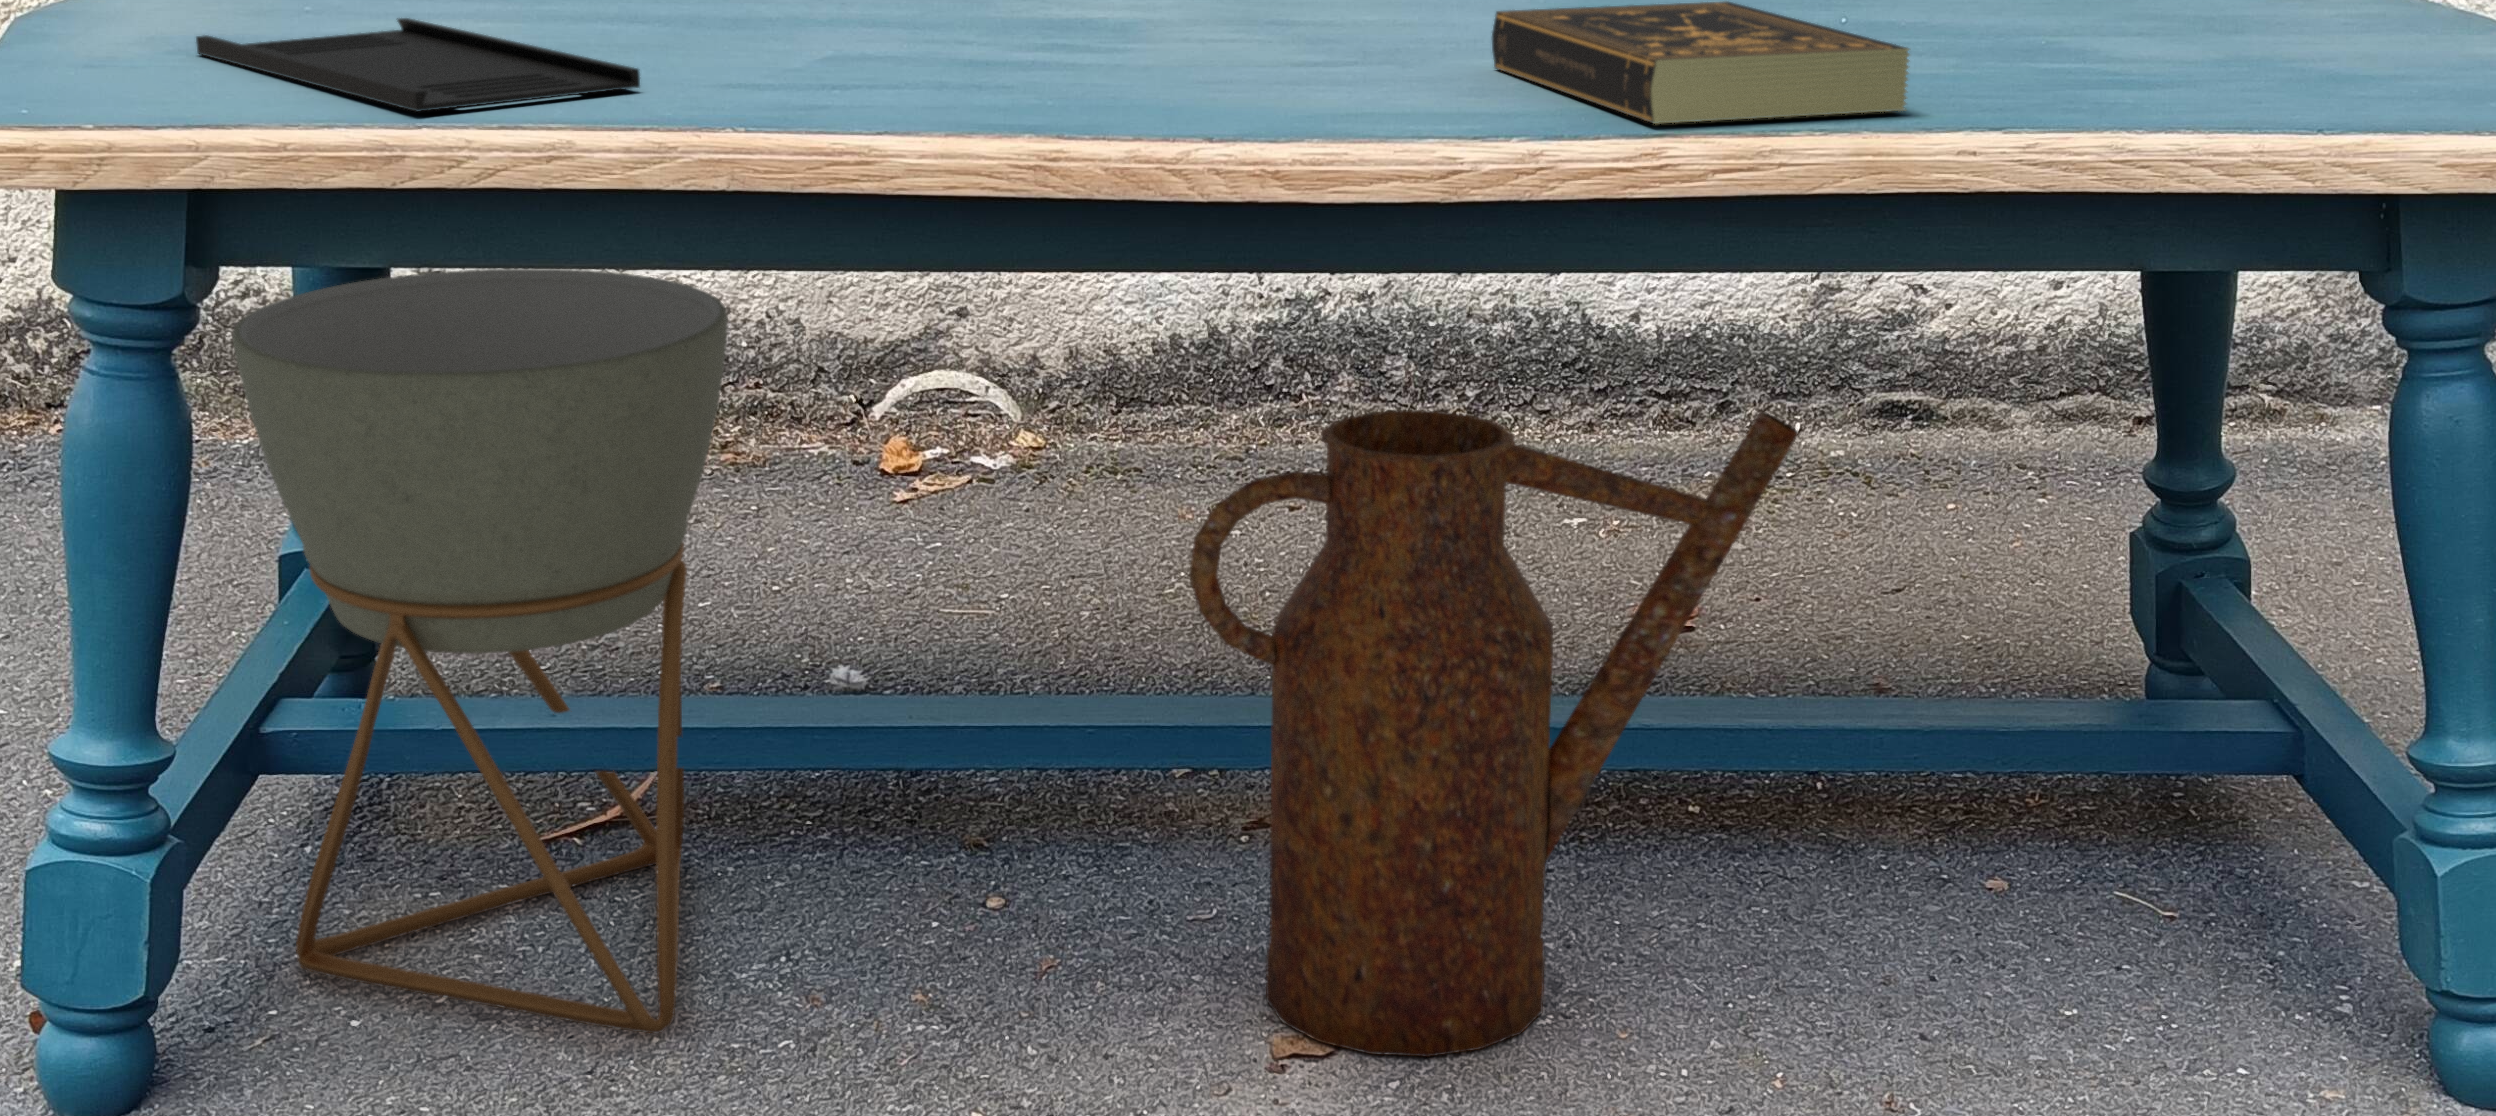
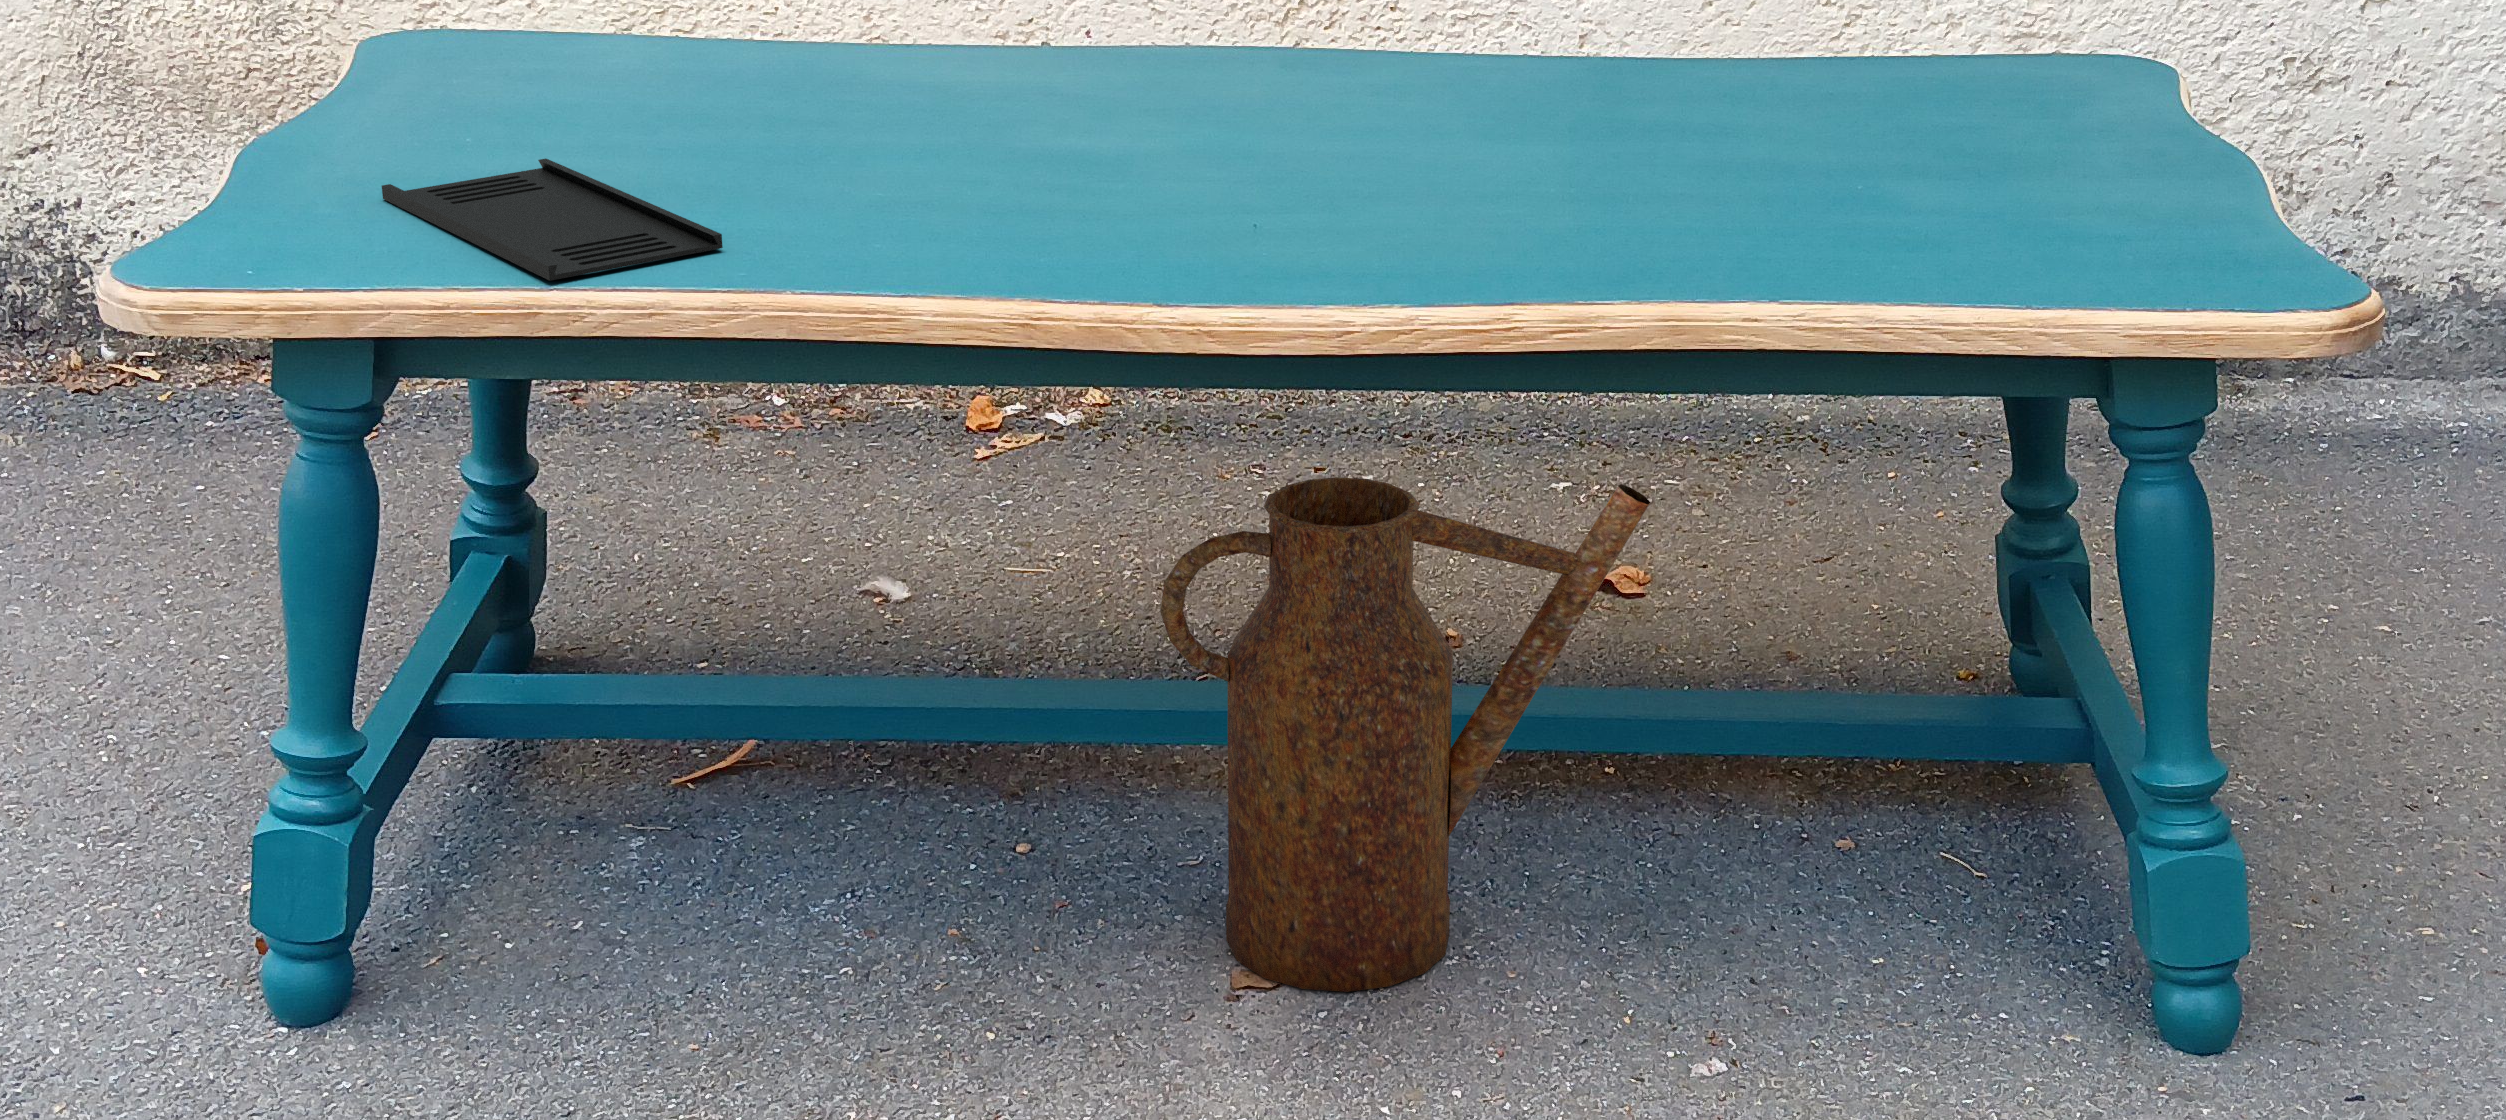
book: present [1492,1,1909,124] -> none [1396,163,1705,300]
planter: present [233,269,728,1033] -> none [411,341,800,961]

